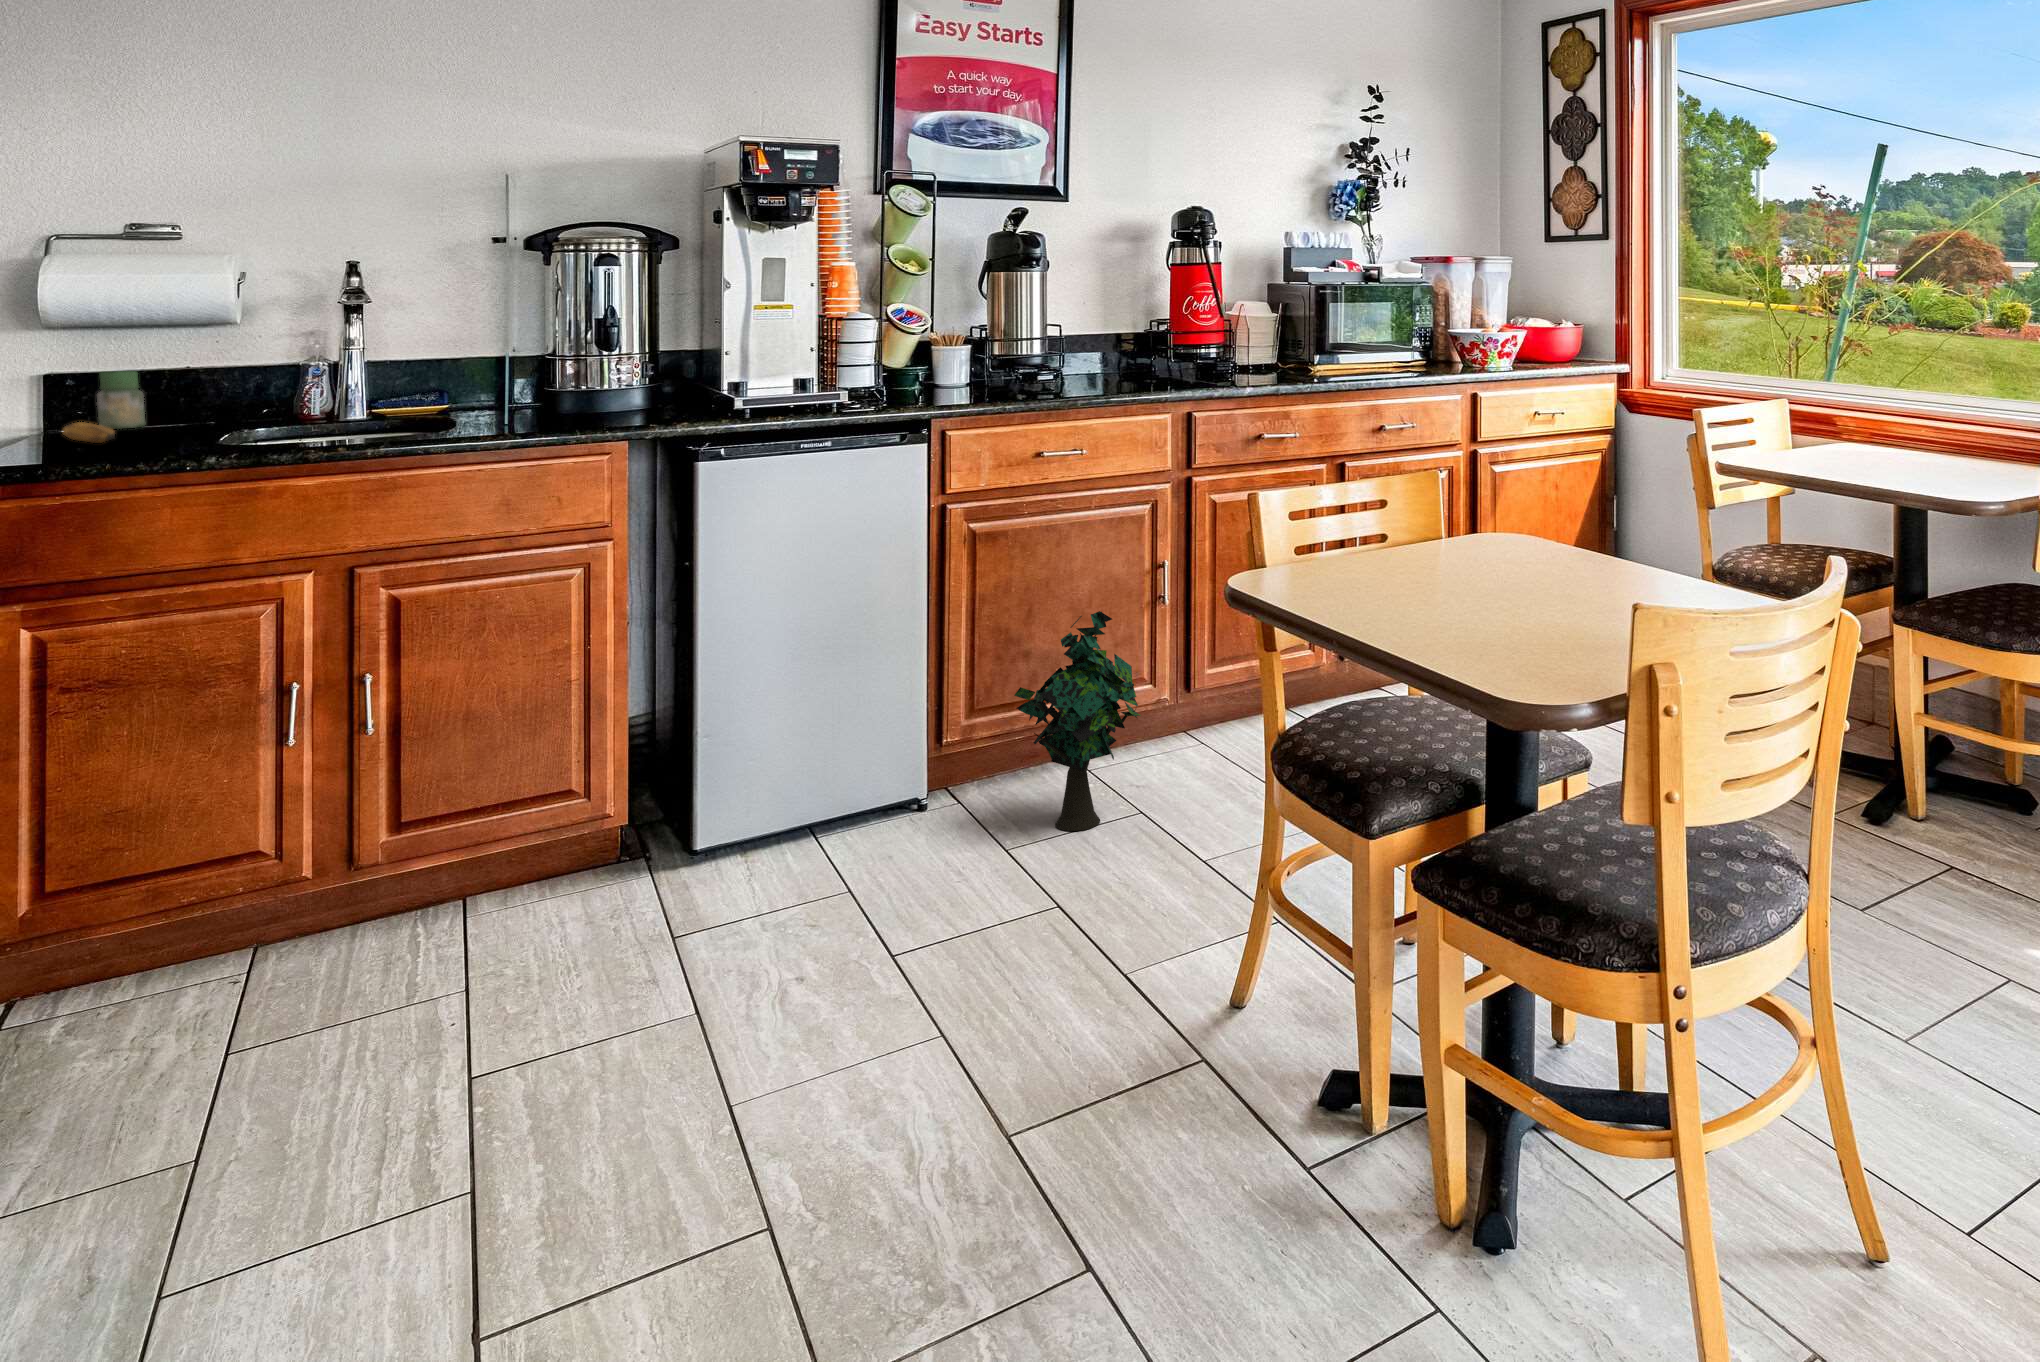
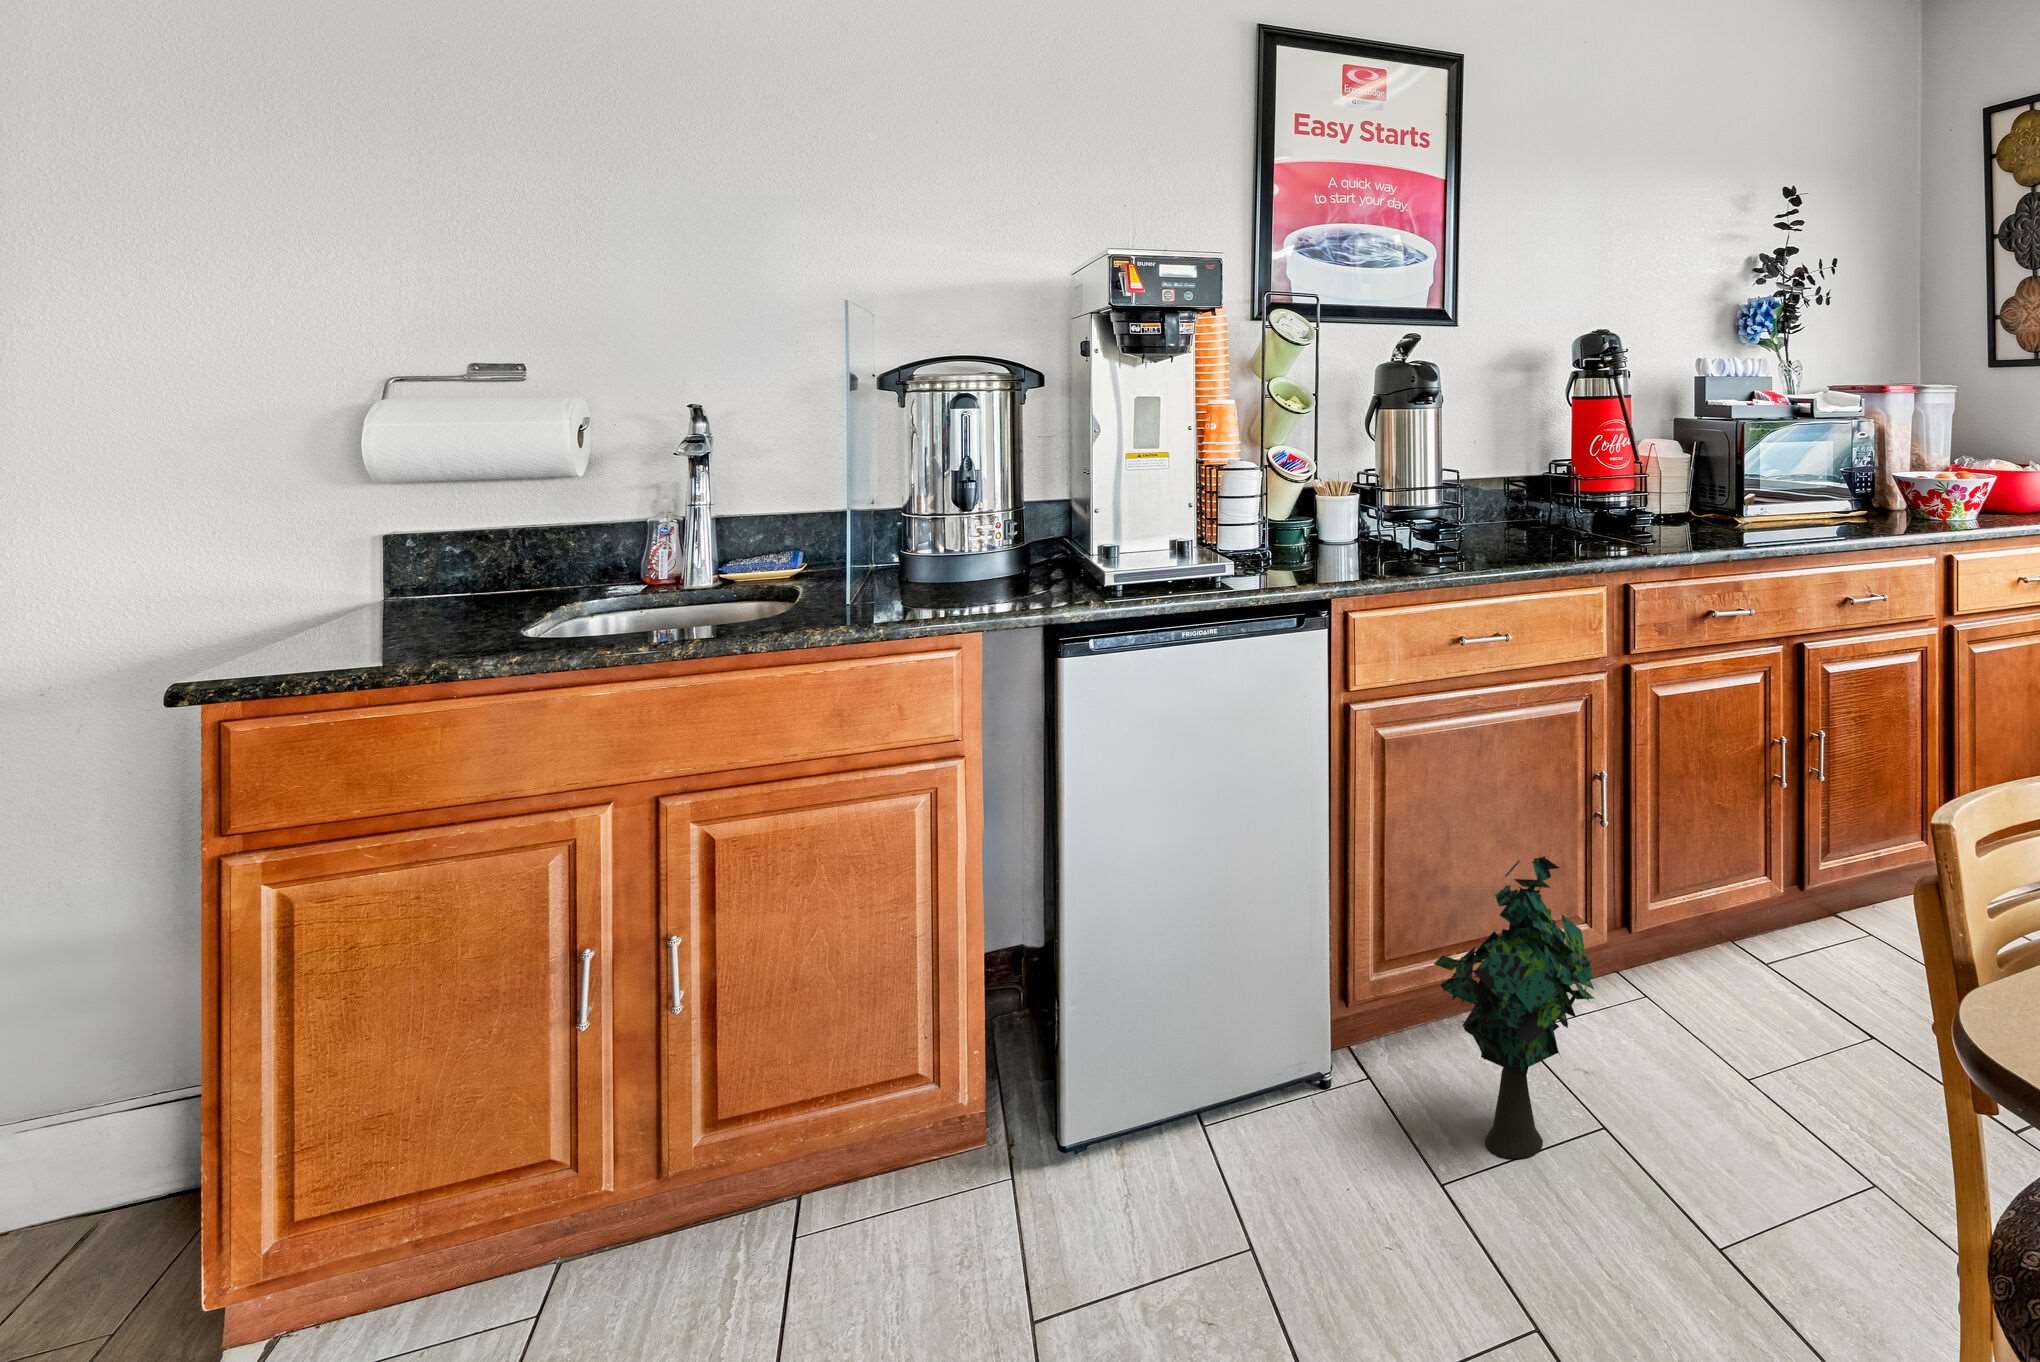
jar: present [97,371,145,429] -> none [430,534,478,602]
banana: present [63,422,115,443] -> none [379,601,430,627]

